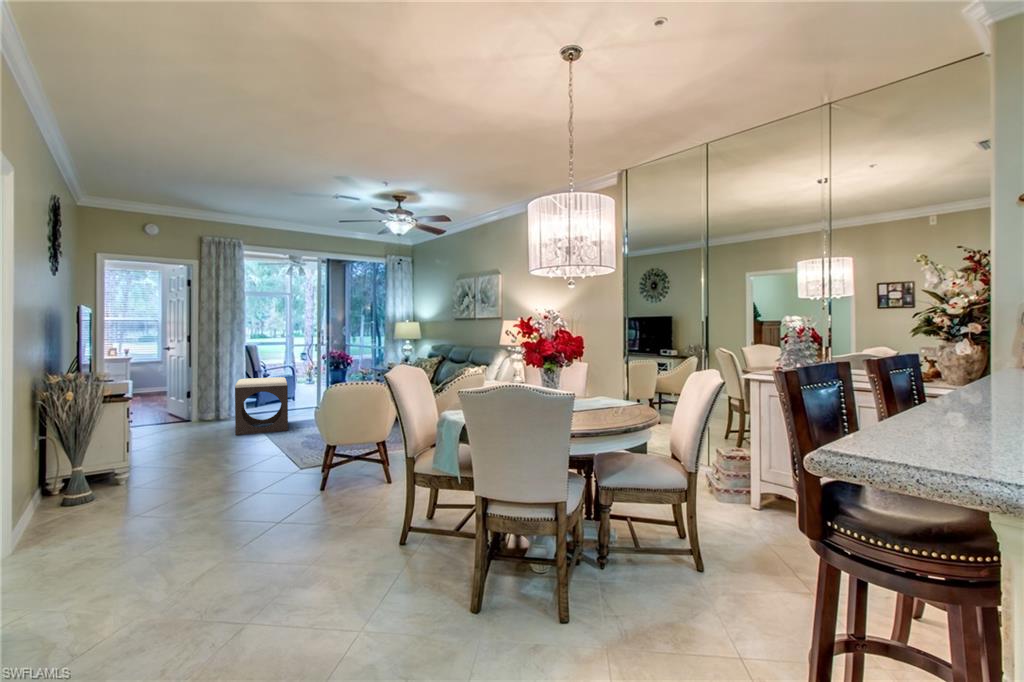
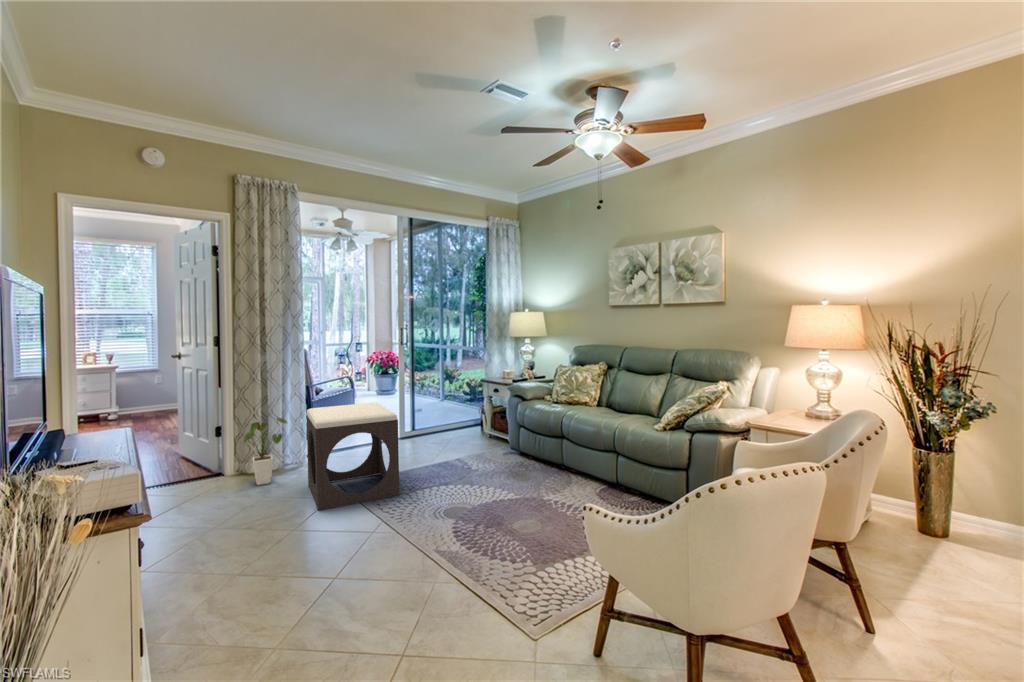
house plant: none [200,385,232,426] -> present [244,418,287,485]

